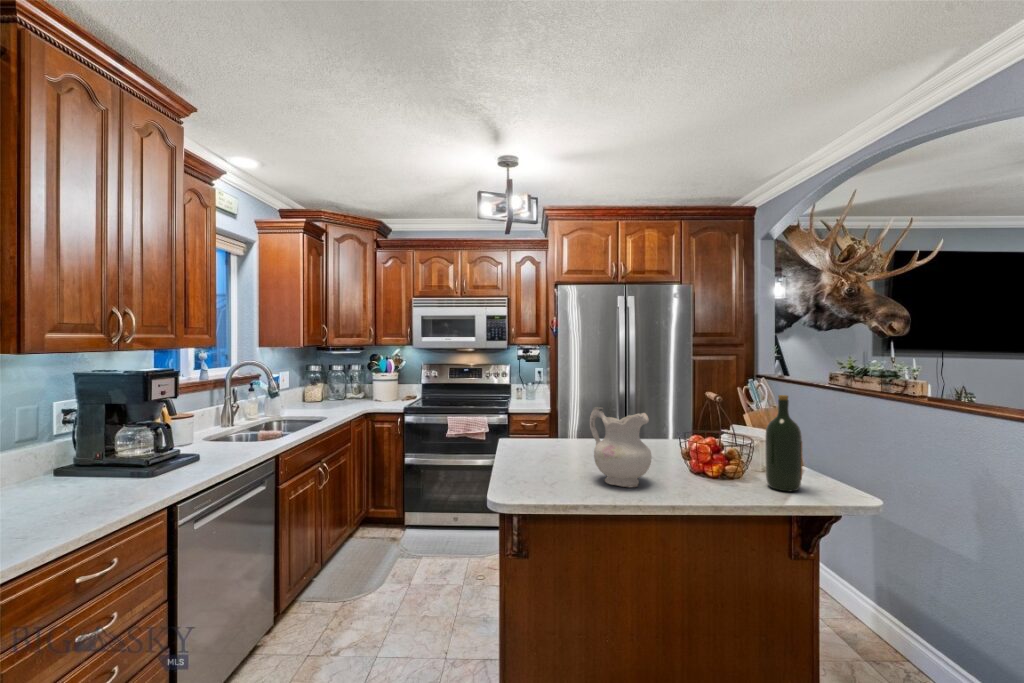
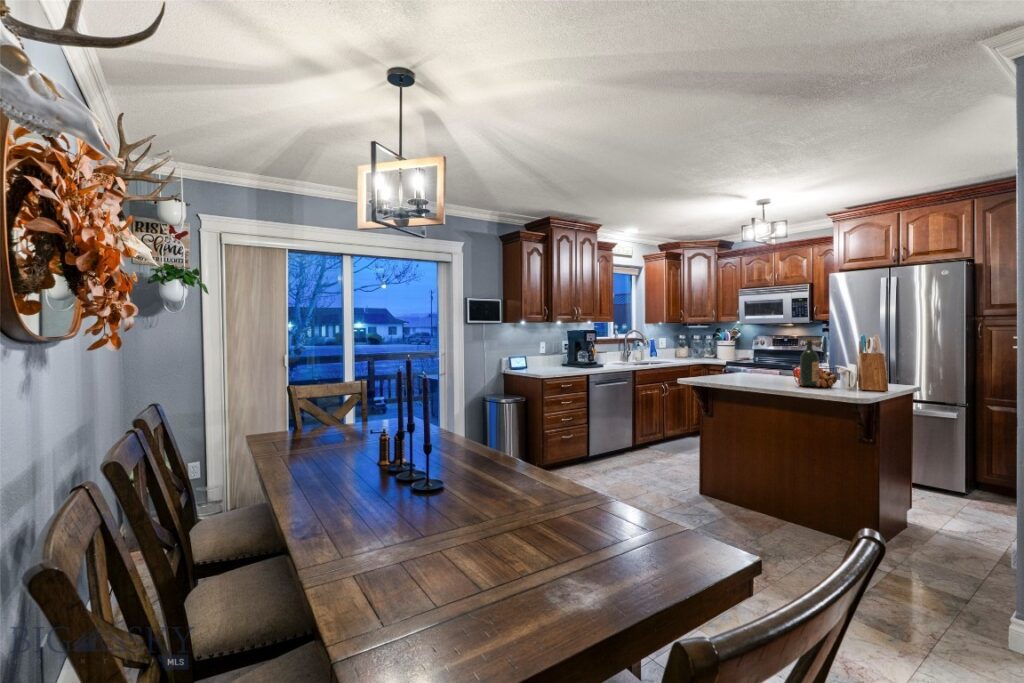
ceramic pitcher: present [590,407,651,487] -> none [725,345,754,380]

